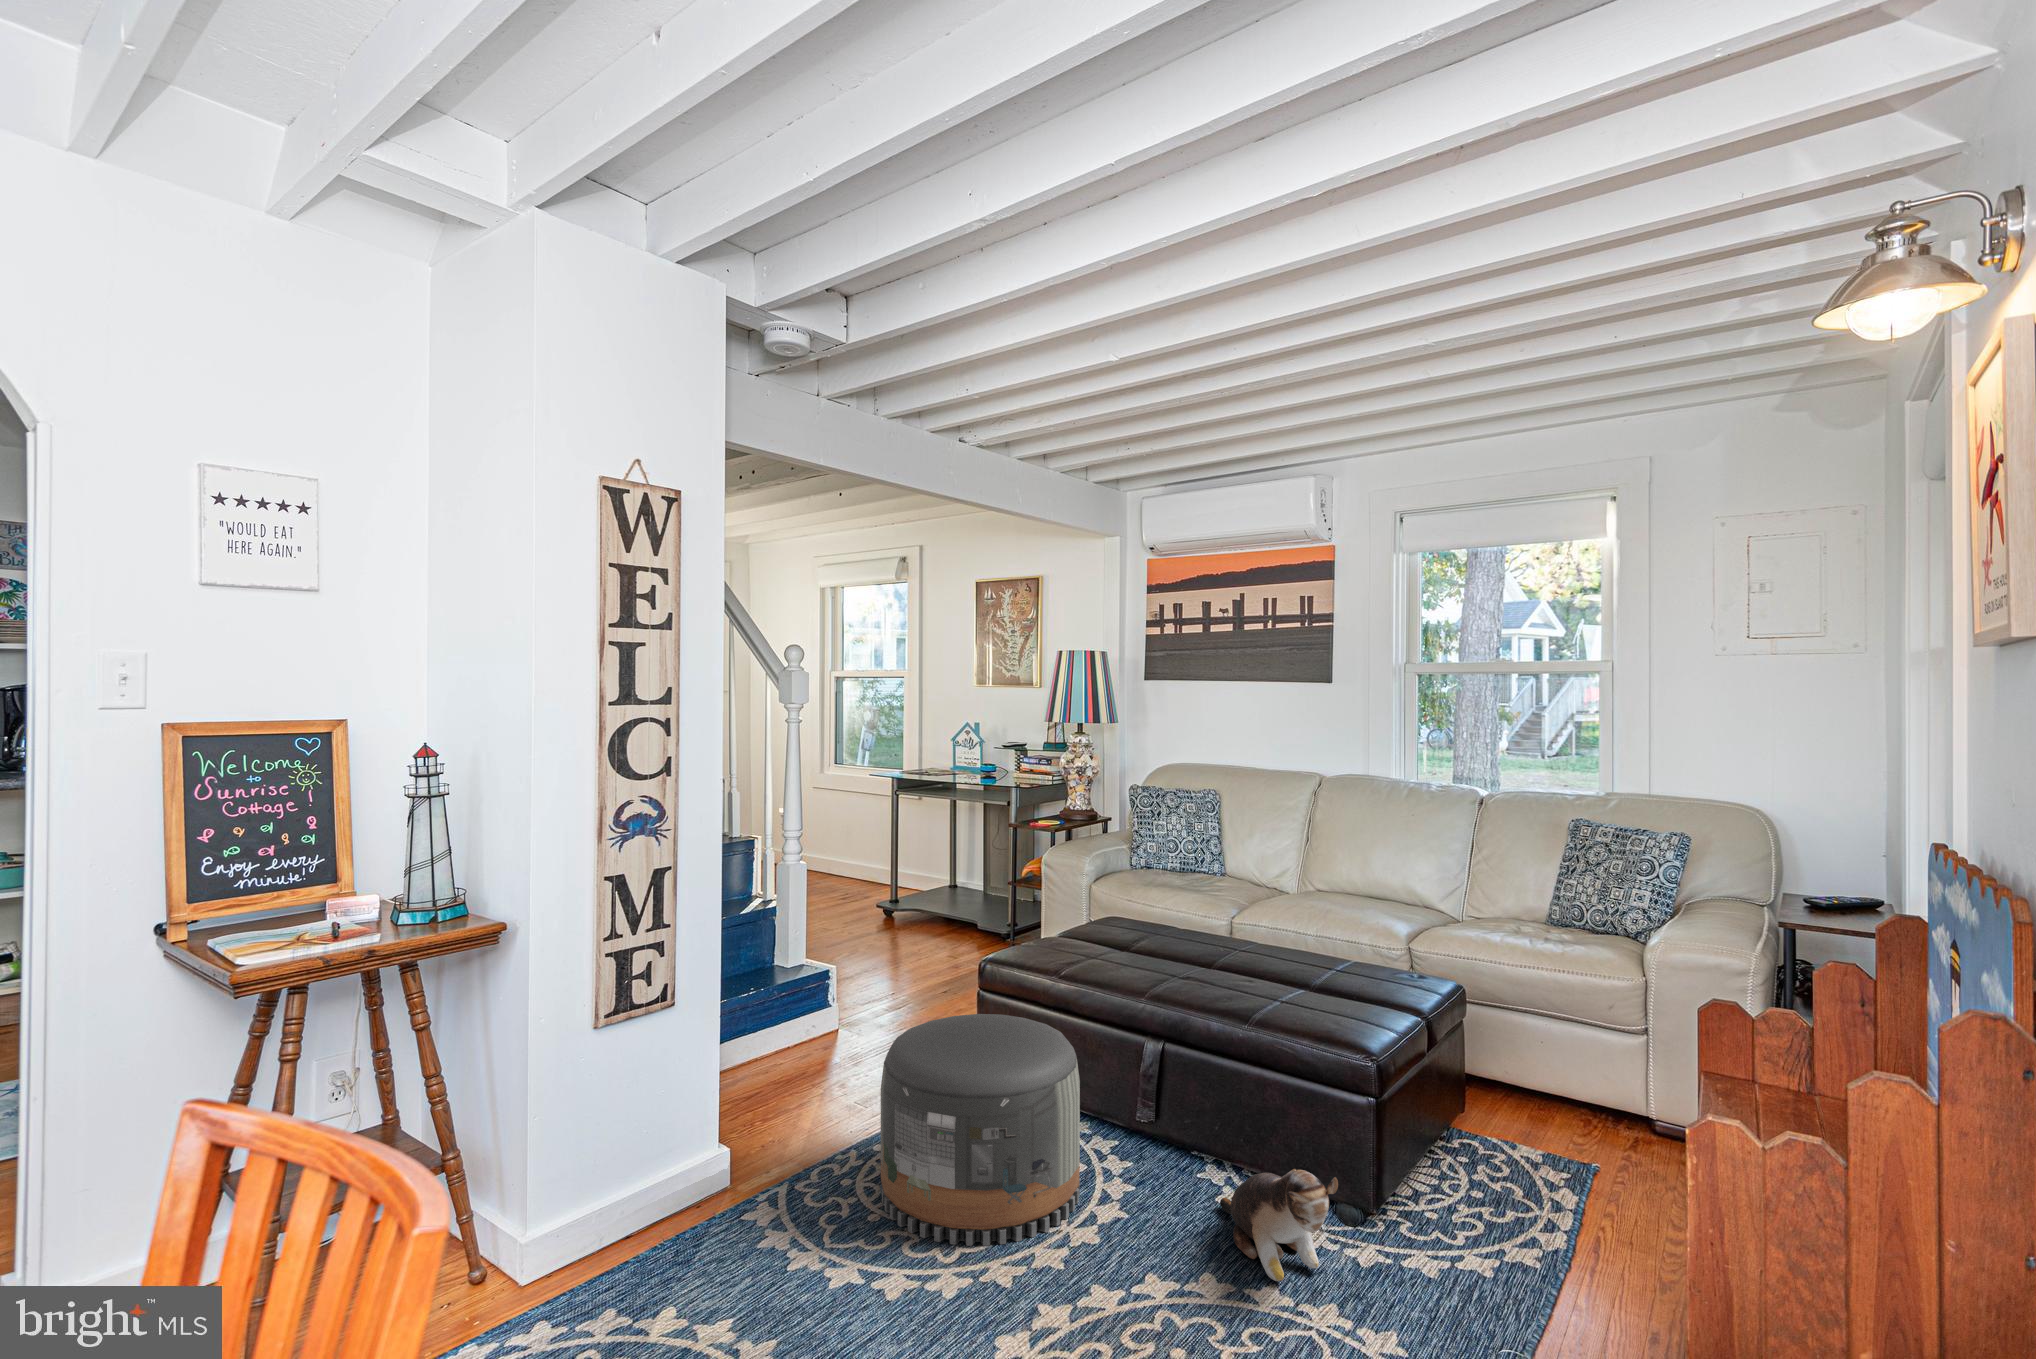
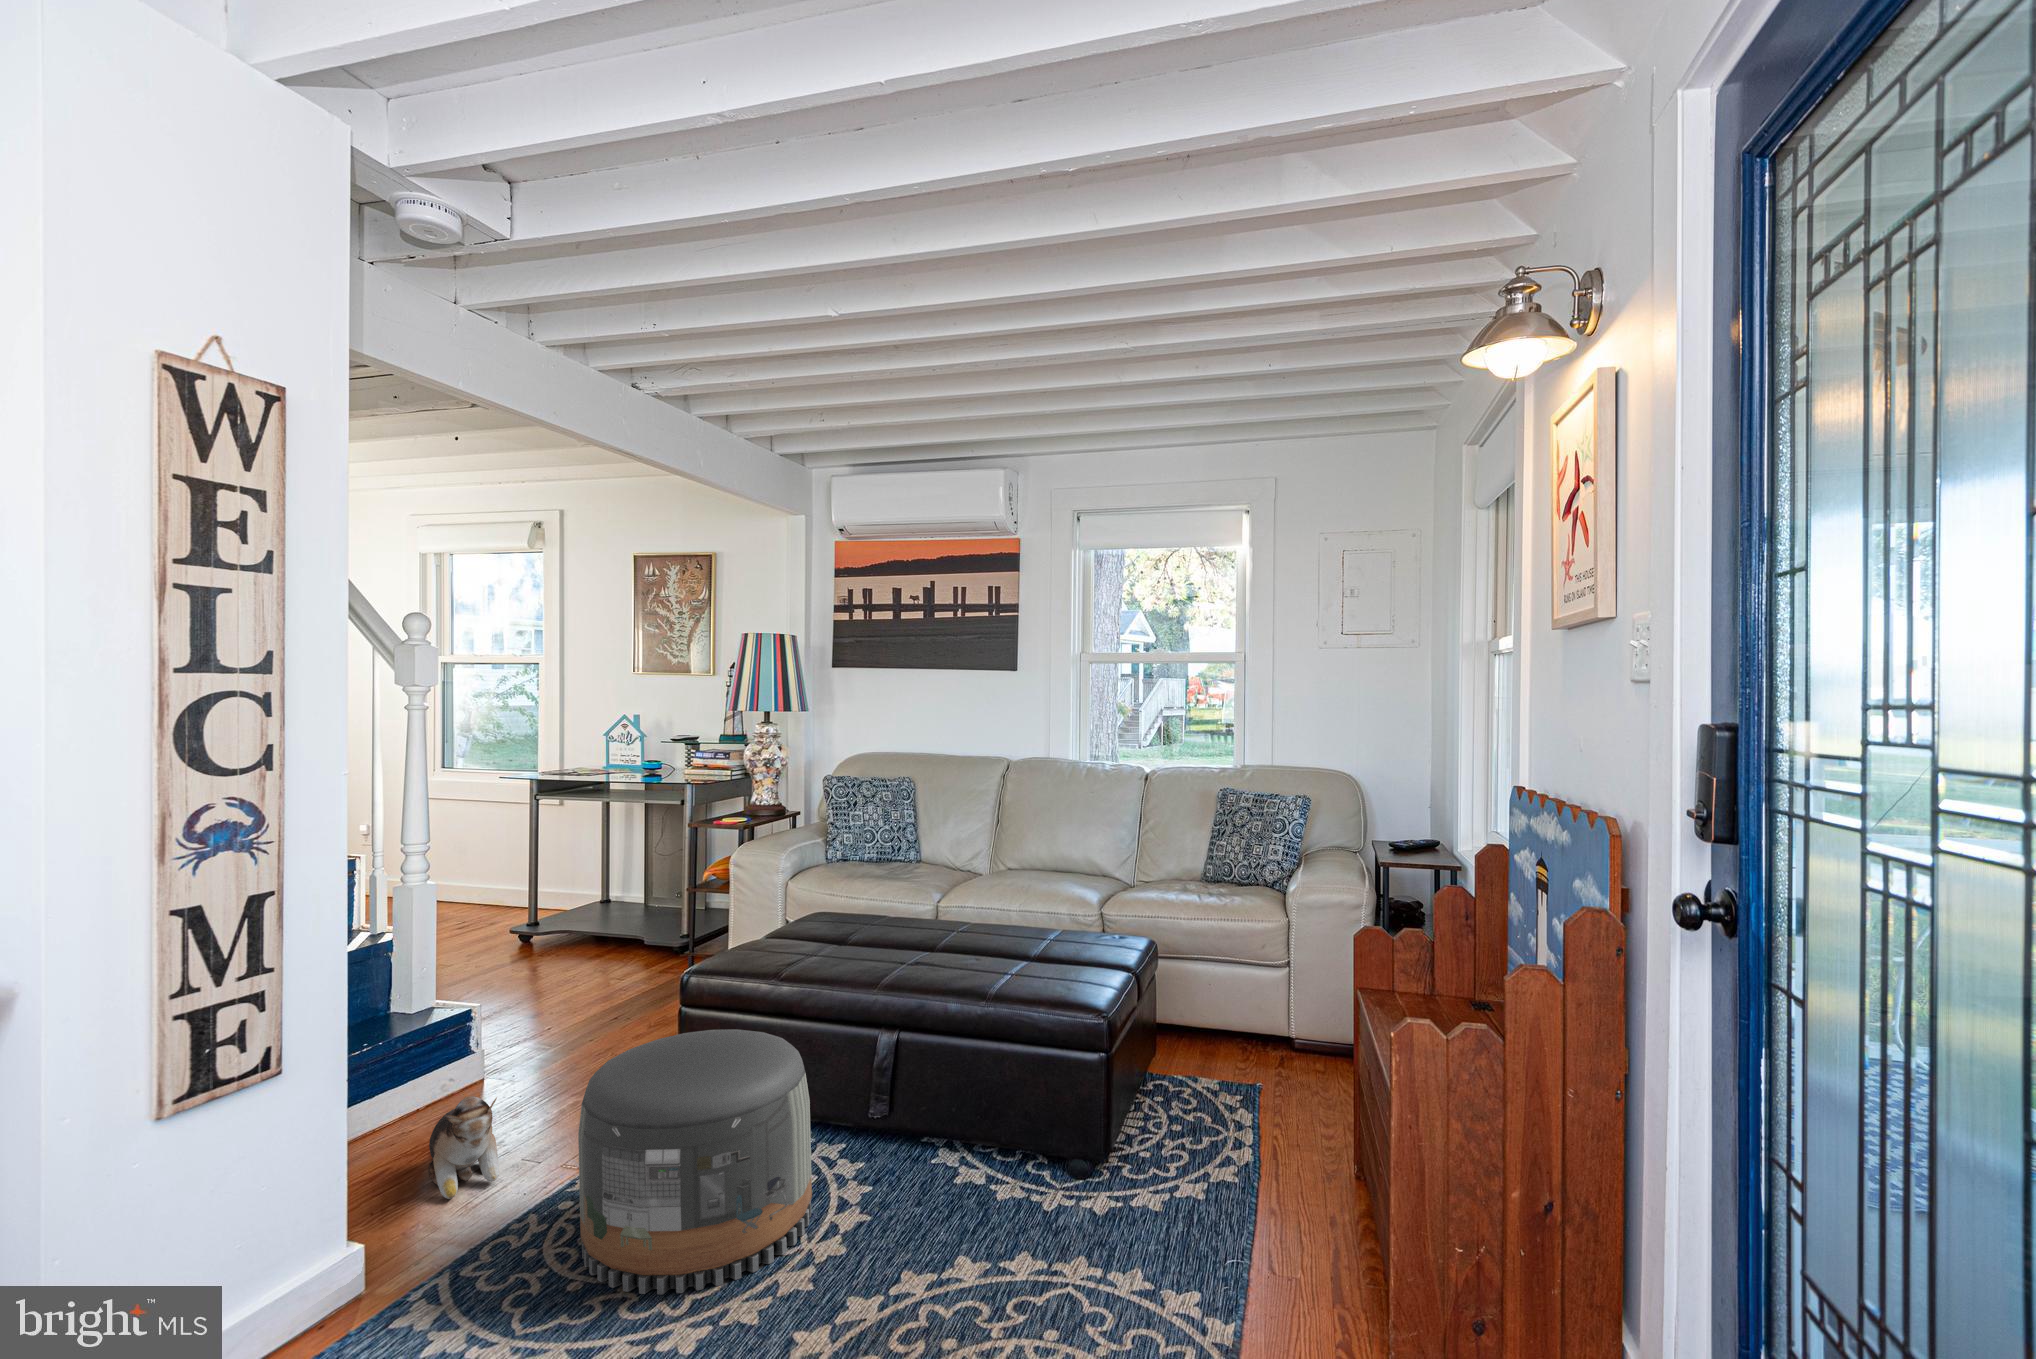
plush toy: present [1220,1169,1338,1281] -> present [428,1096,499,1199]

